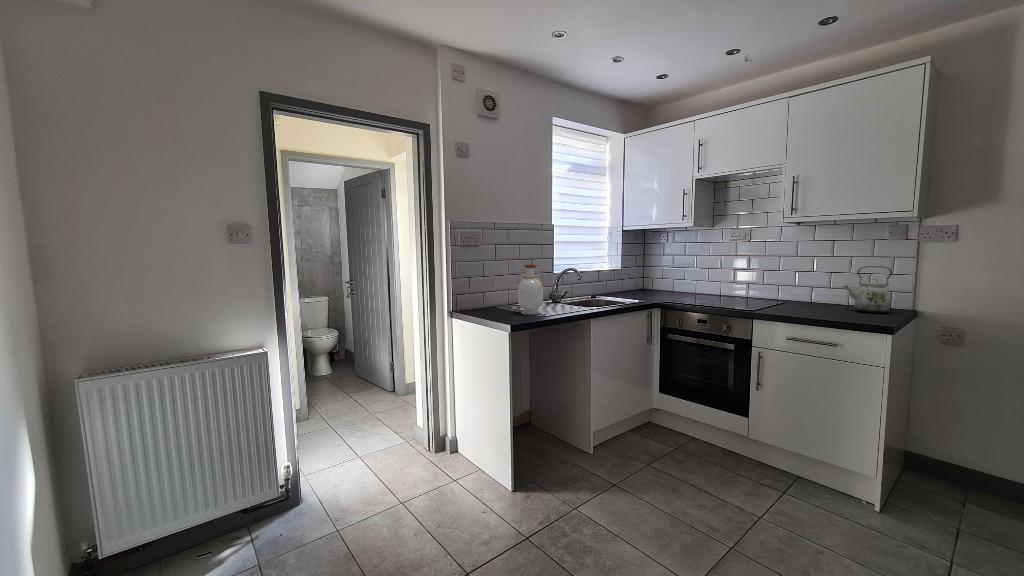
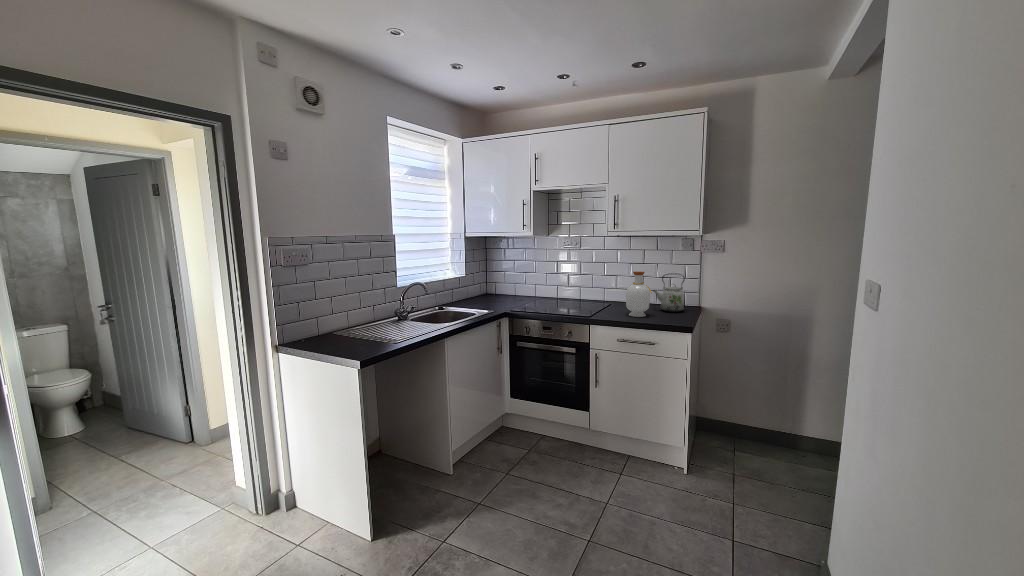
bottle: present [518,265,543,315] -> present [626,271,652,317]

